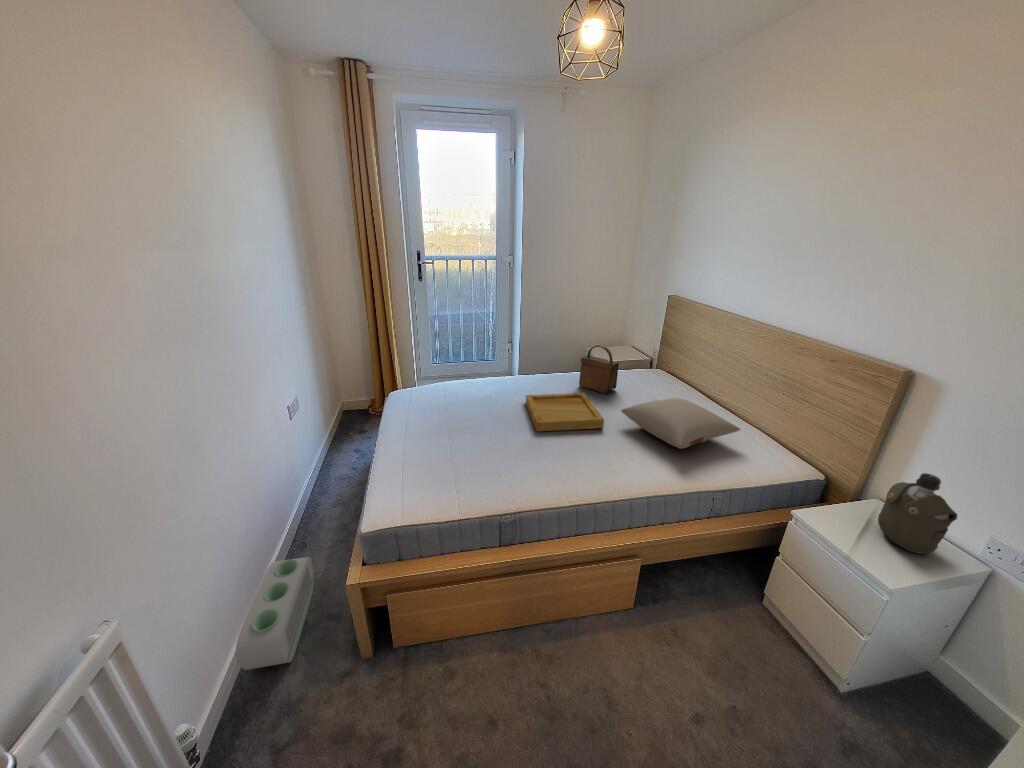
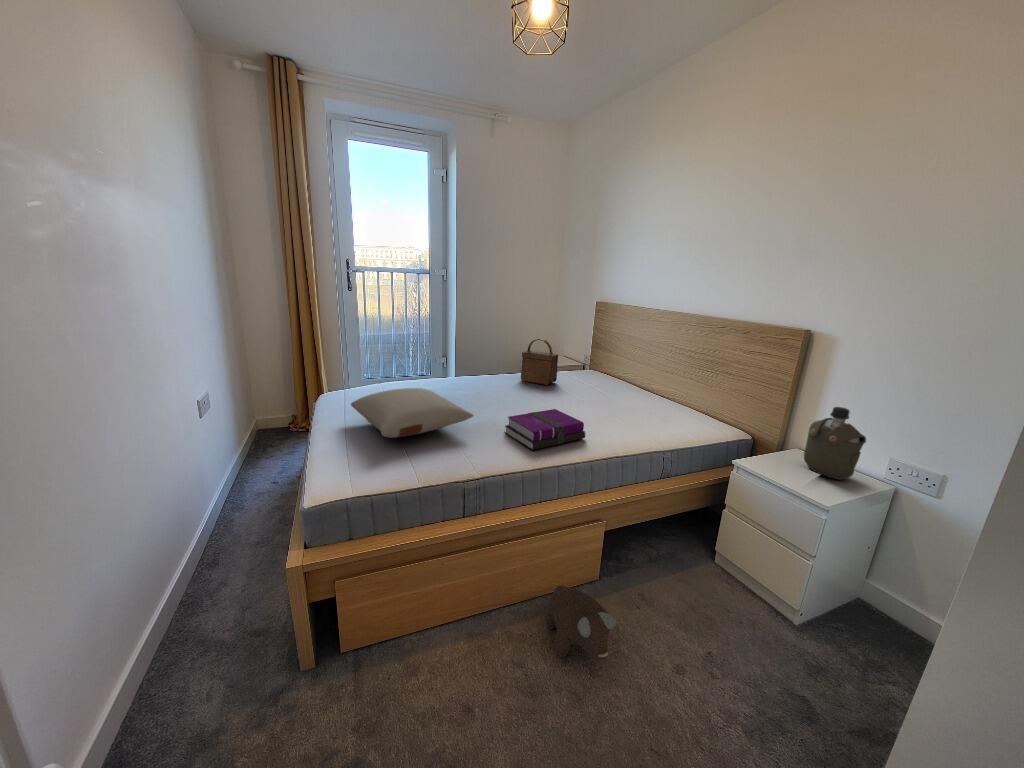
tray: present [526,393,604,431] -> none [471,383,552,413]
pillow: present [621,398,741,449] -> present [351,388,474,438]
notebook: none [549,436,630,485] -> present [505,409,586,450]
air purifier: present [236,557,314,670] -> none [125,563,232,705]
plush toy: none [574,617,636,703] -> present [545,586,617,661]

